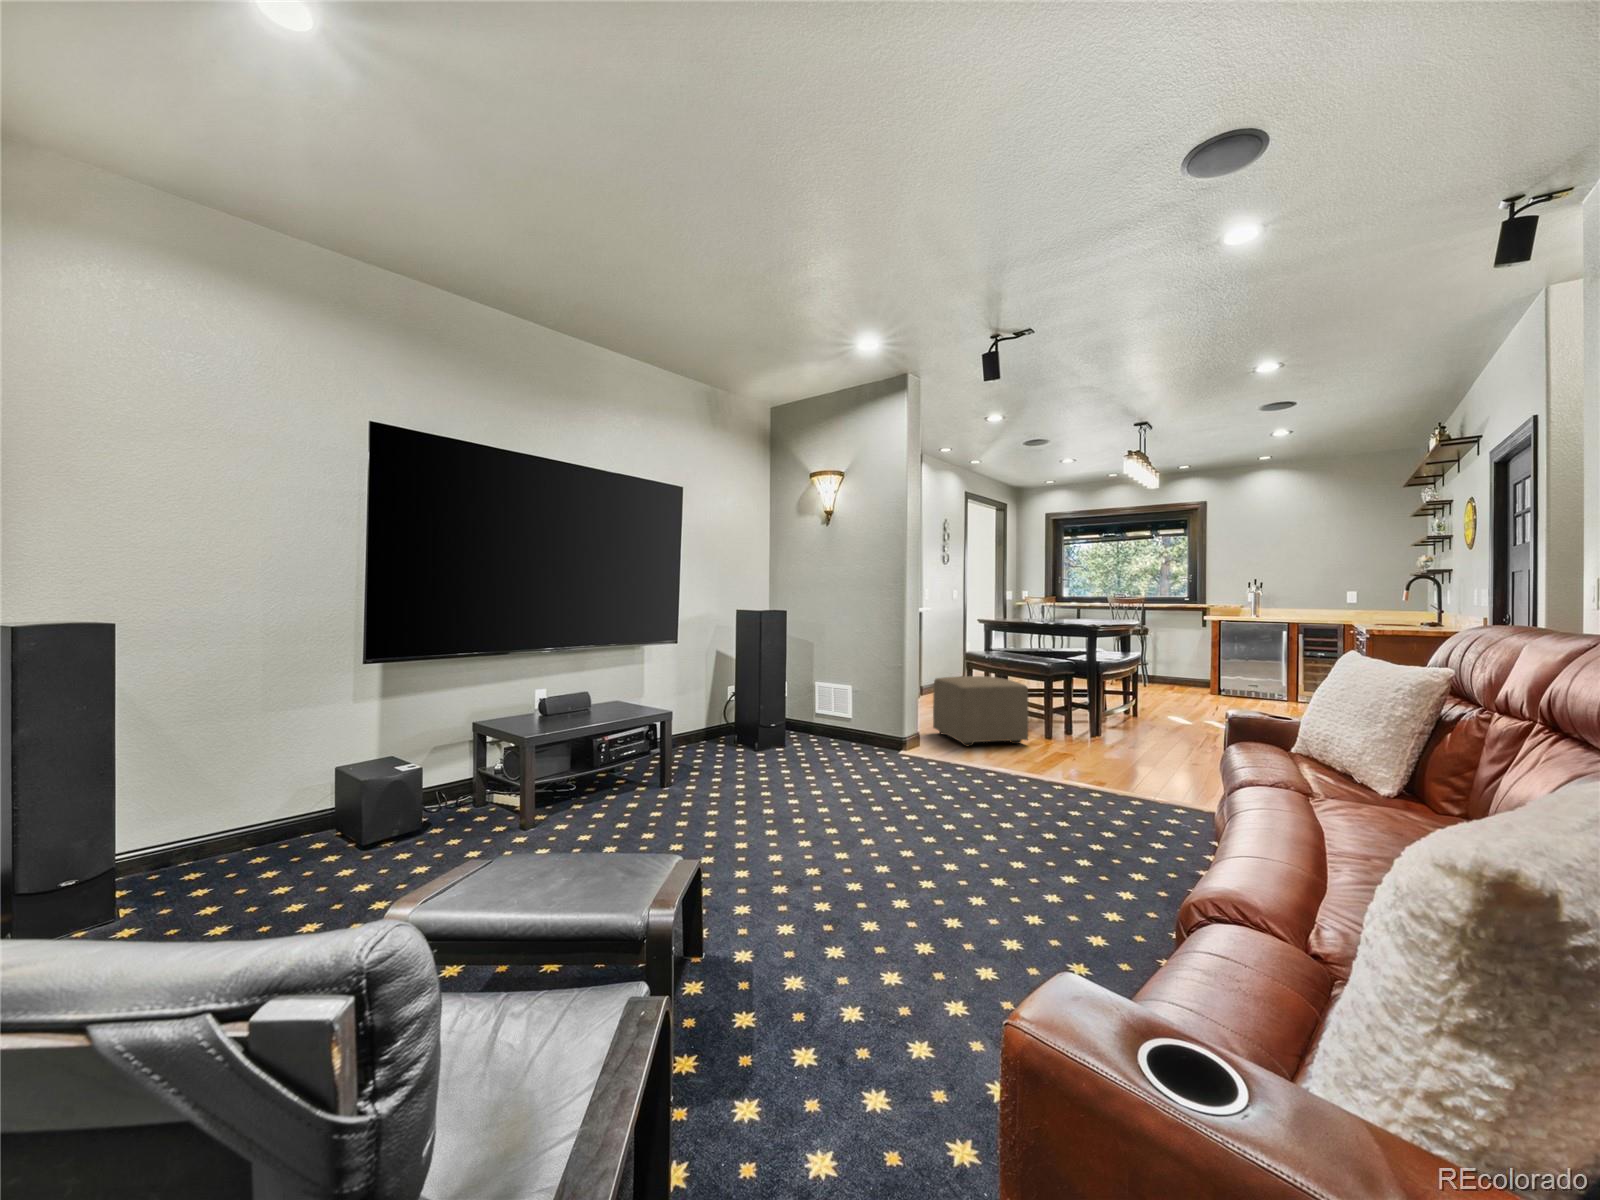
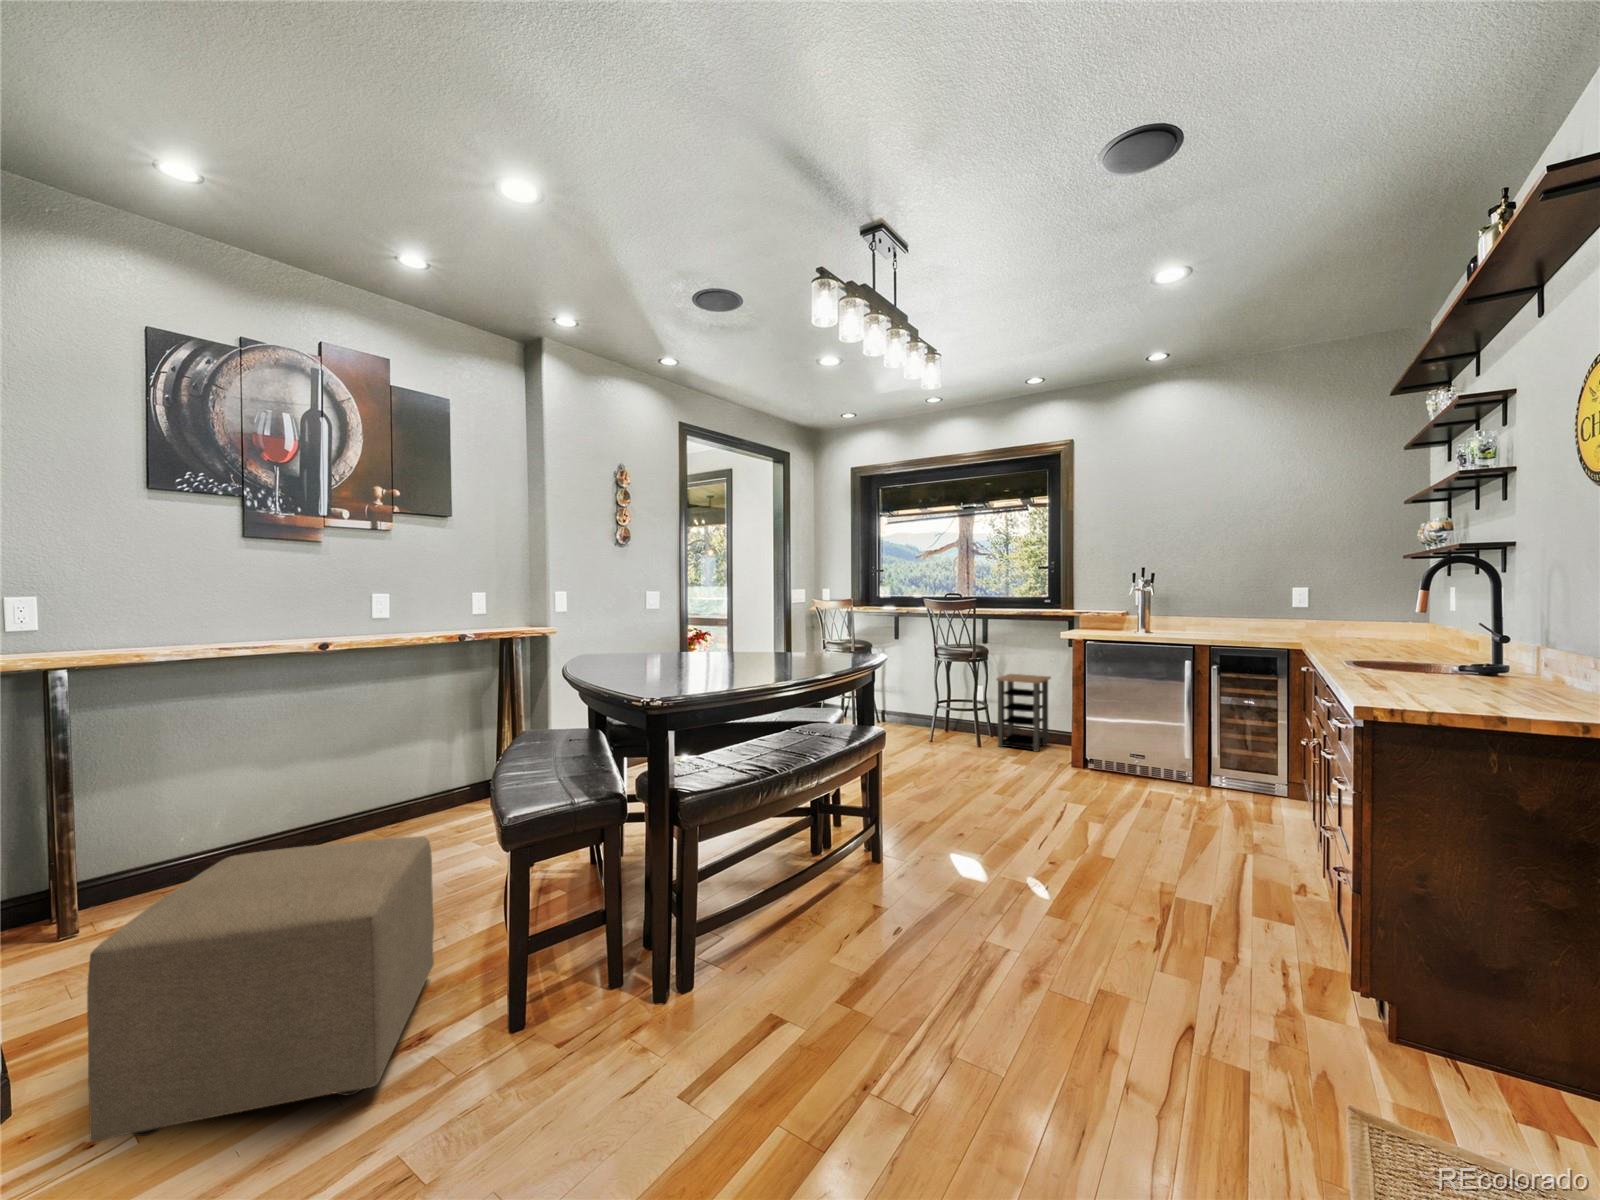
side table: none [1157,644,1191,689] -> present [997,674,1051,752]

